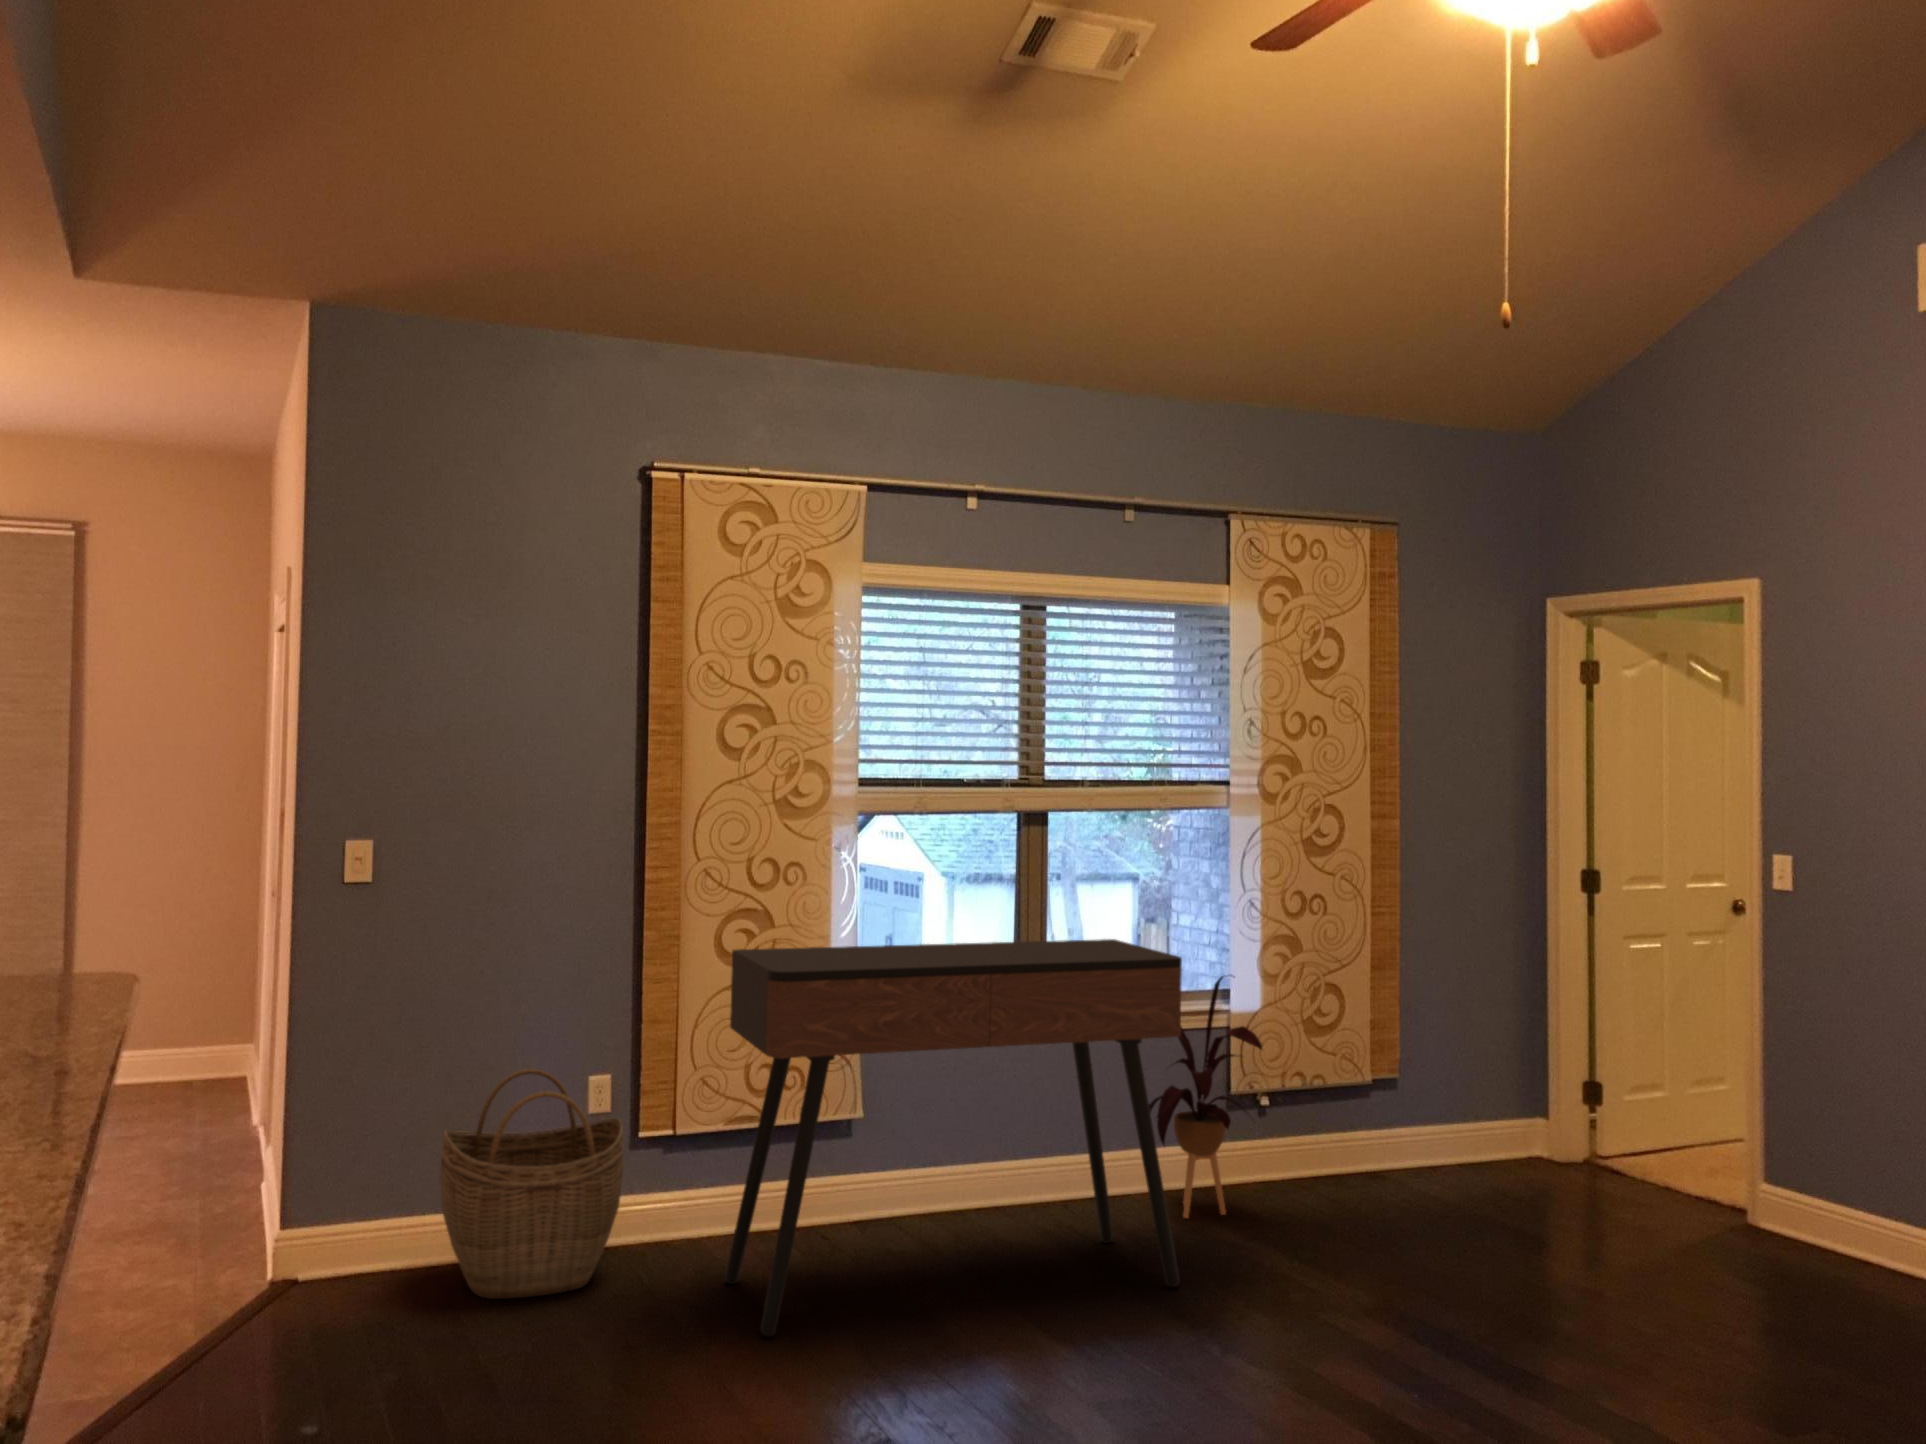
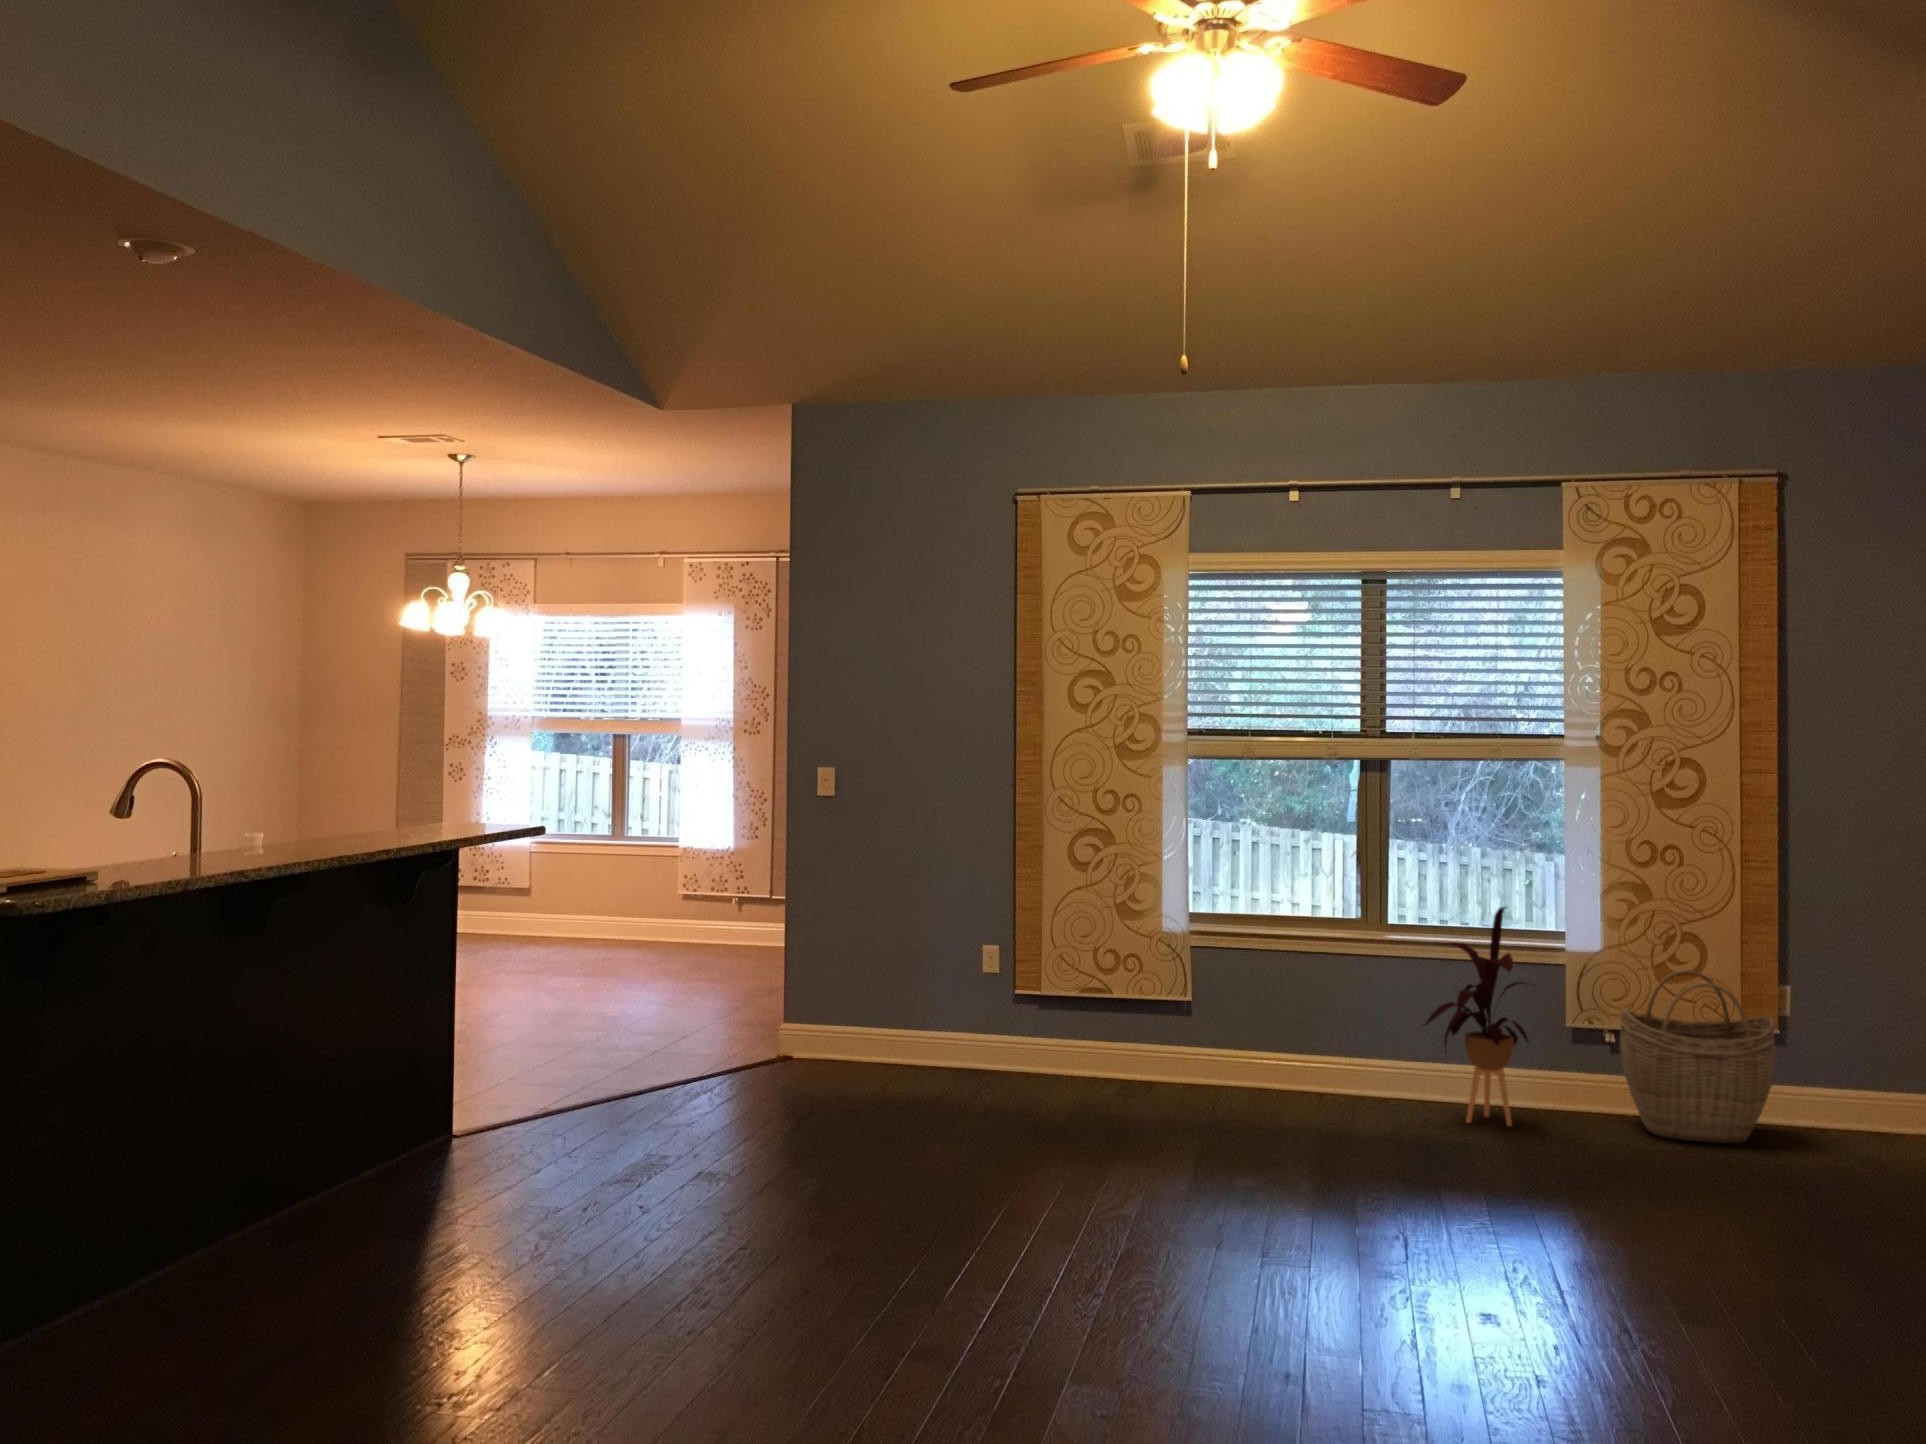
console table: present [725,939,1182,1336] -> none [1016,853,1376,1153]
woven basket: present [440,1069,624,1299] -> present [1620,970,1775,1143]

